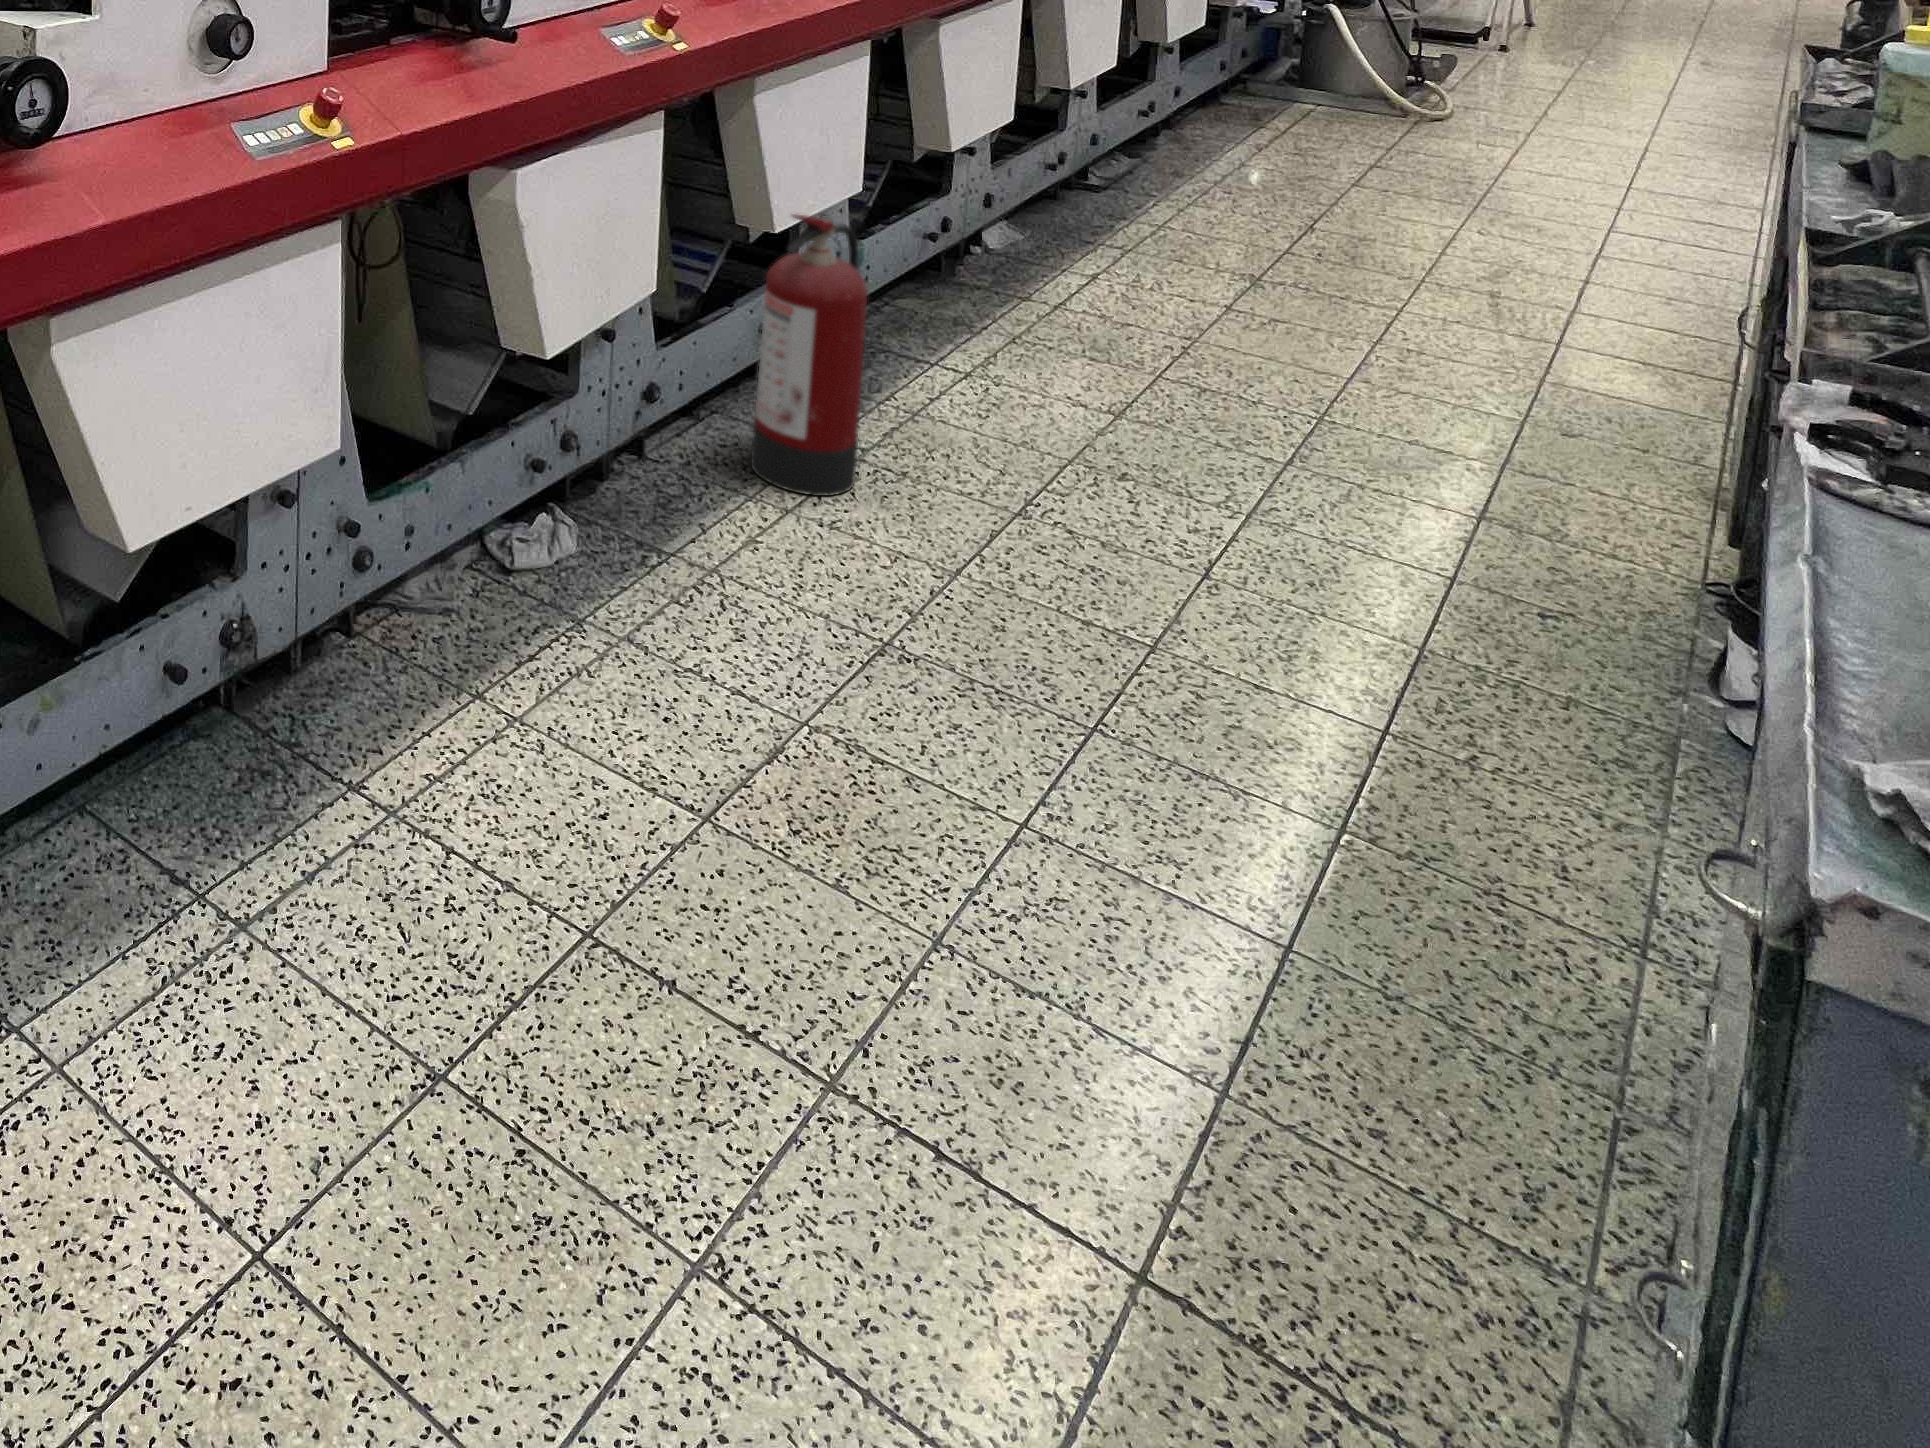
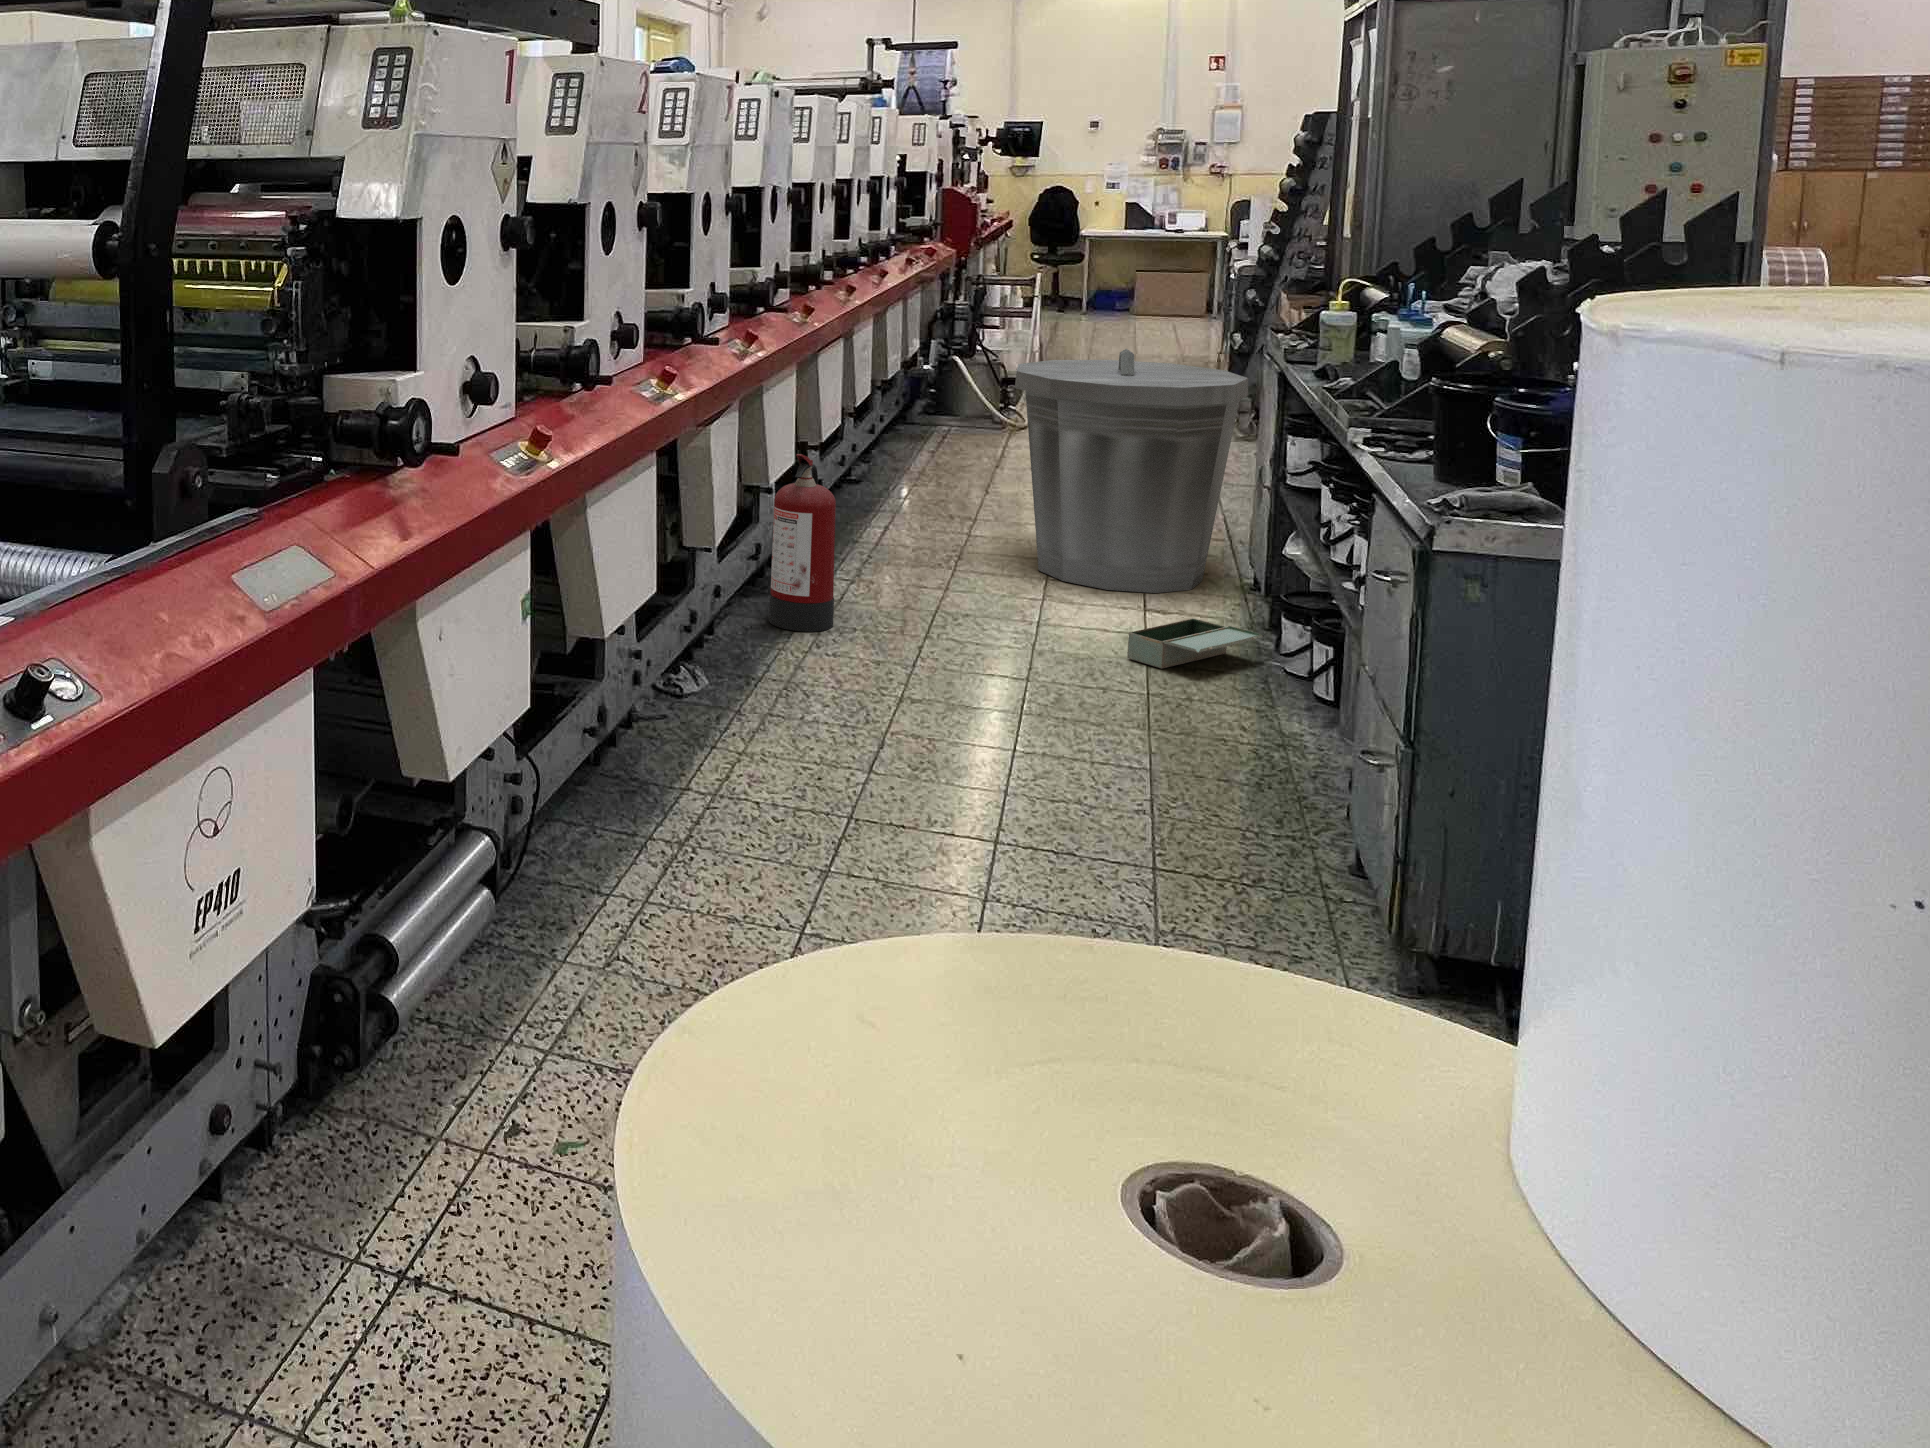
trash can: none [1273,75,1754,517] -> present [1015,349,1248,593]
toolbox: none [1372,612,1681,713] -> present [1127,618,1263,669]

